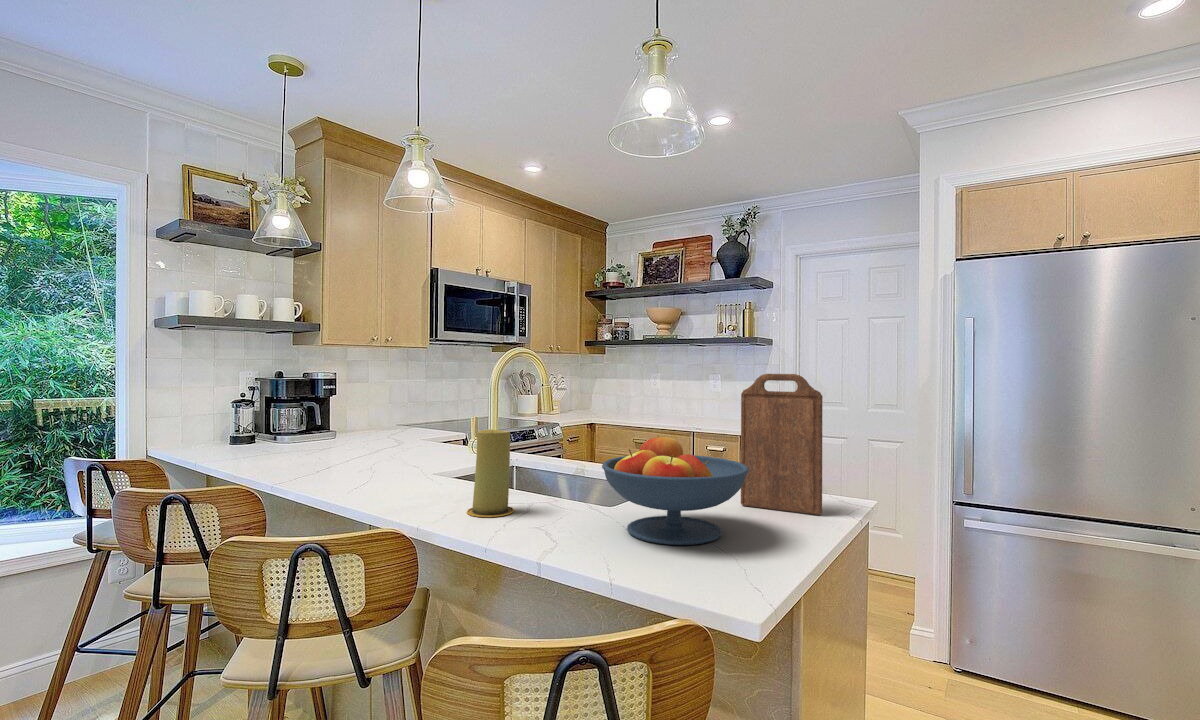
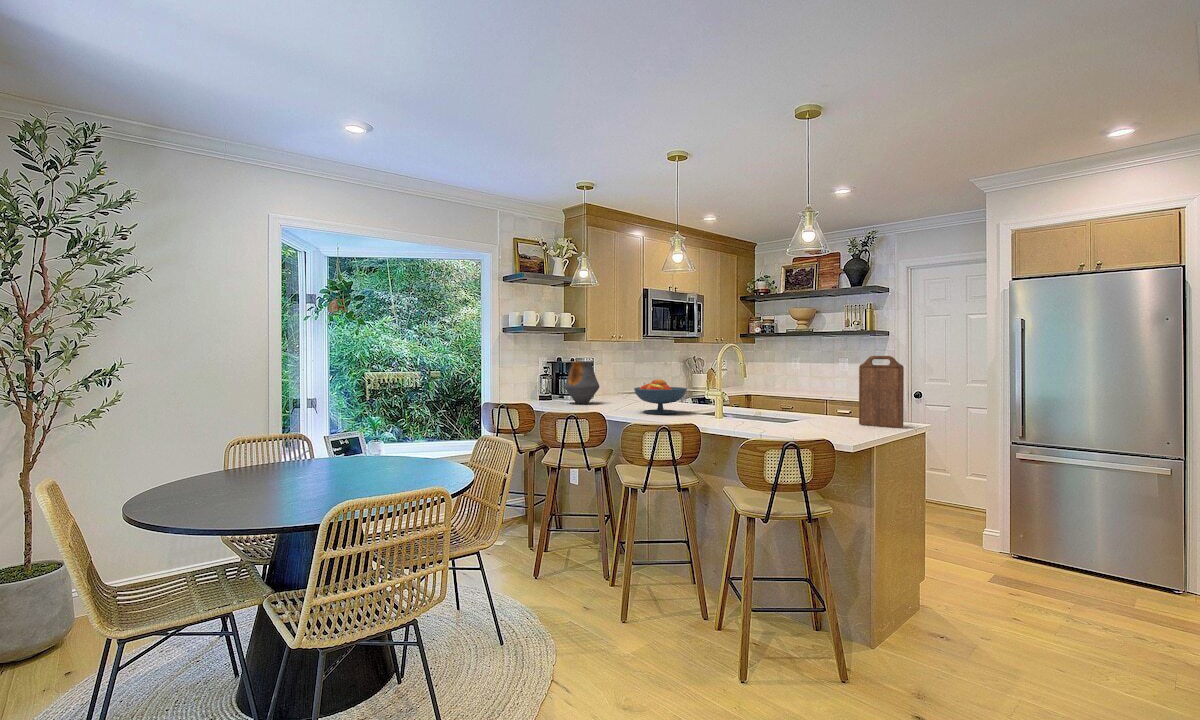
vase: none [254,378,323,453] -> present [564,361,599,404]
candle: present [467,429,514,517] -> none [718,384,741,424]
fruit bowl: present [602,435,749,545] -> present [634,379,687,414]

